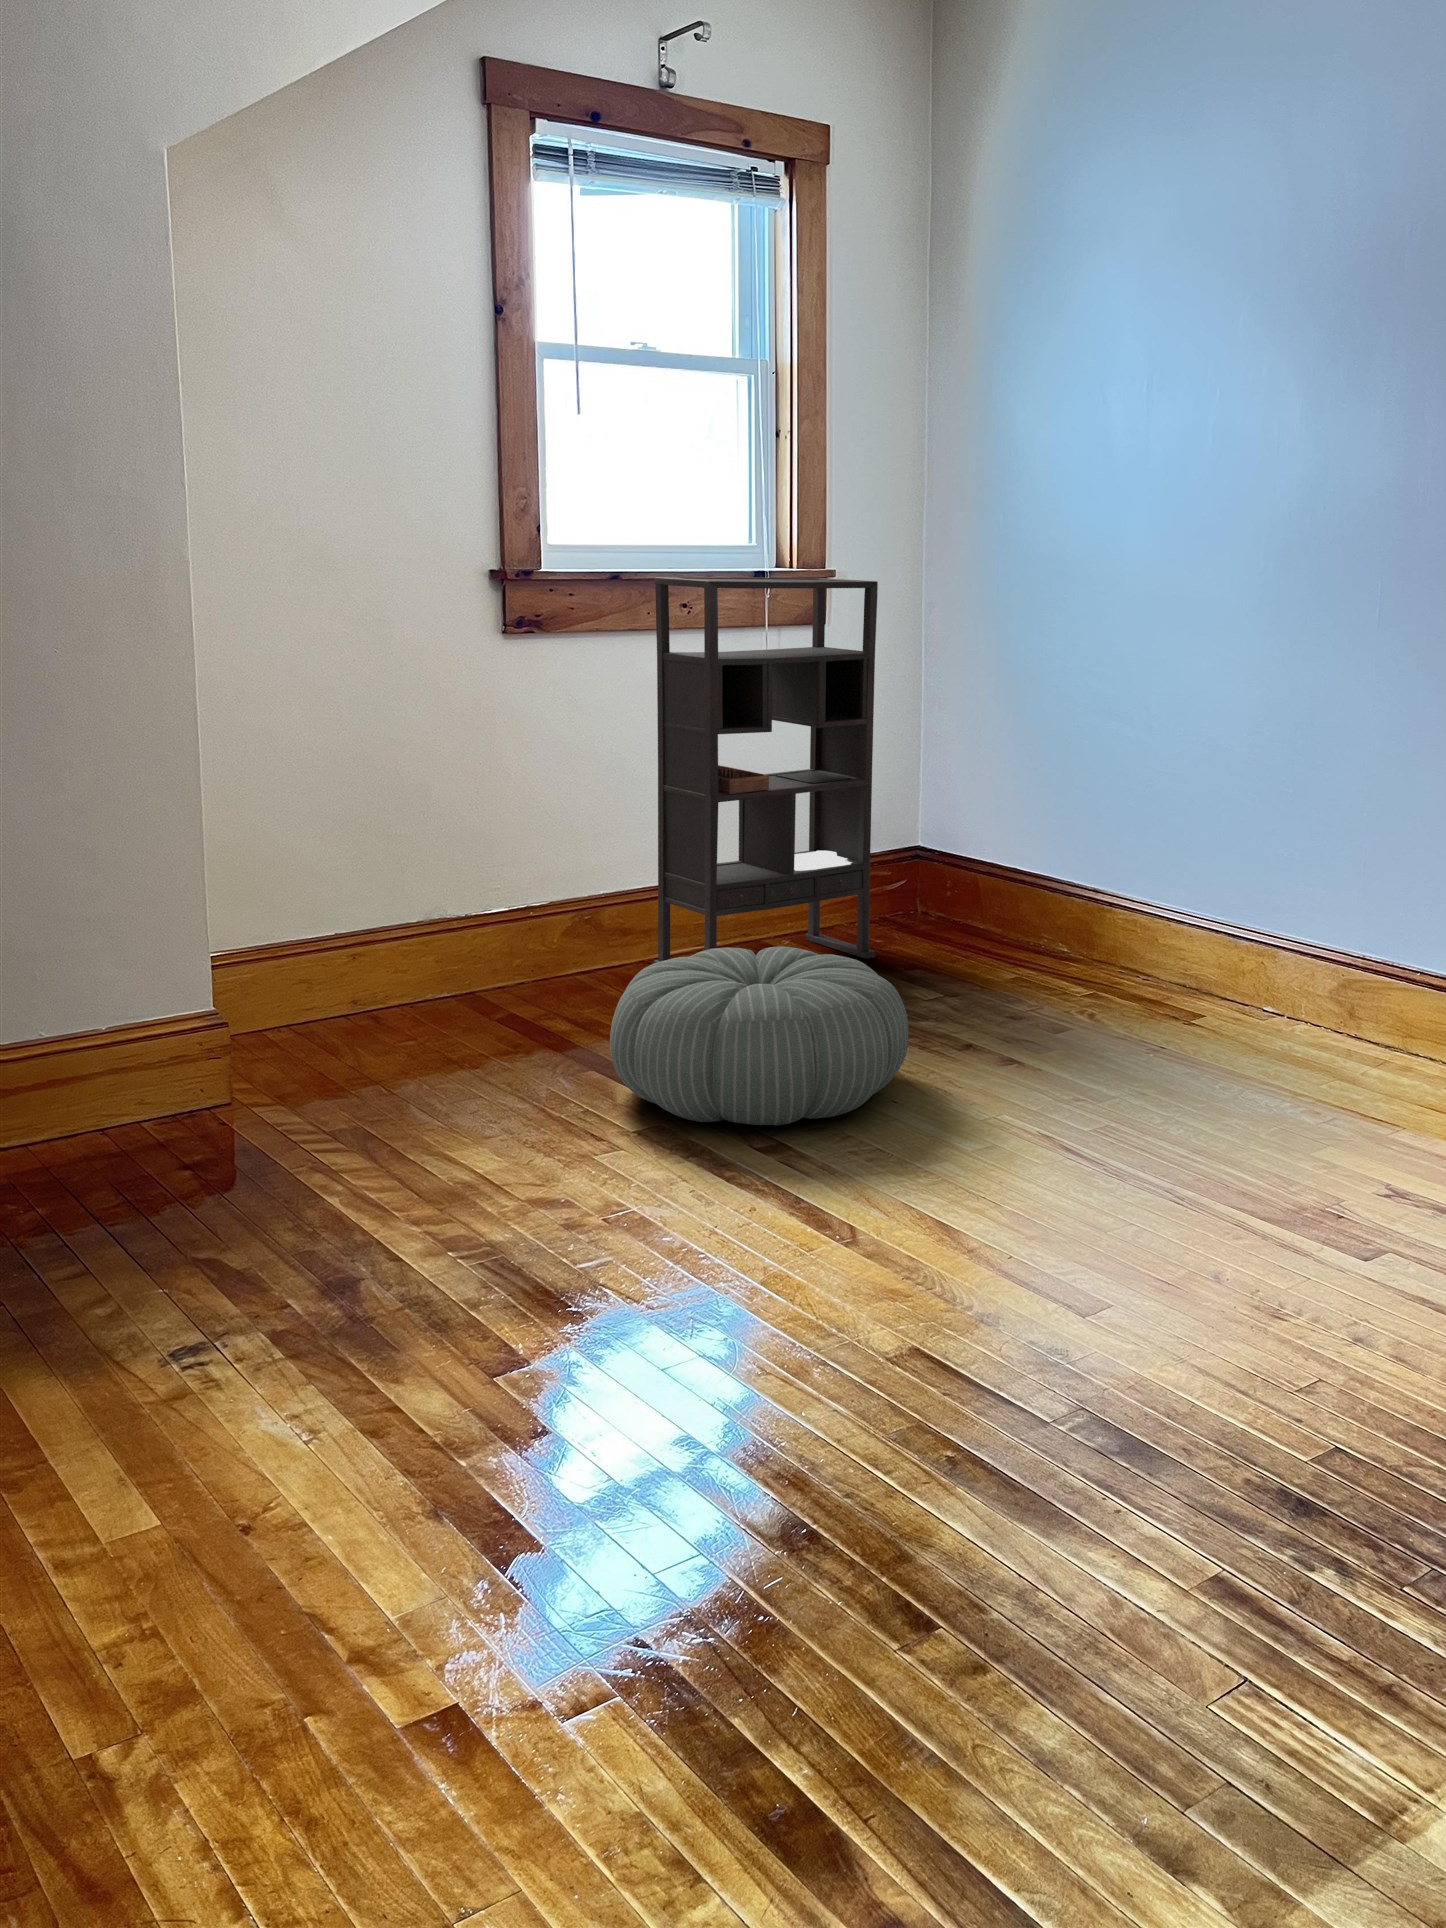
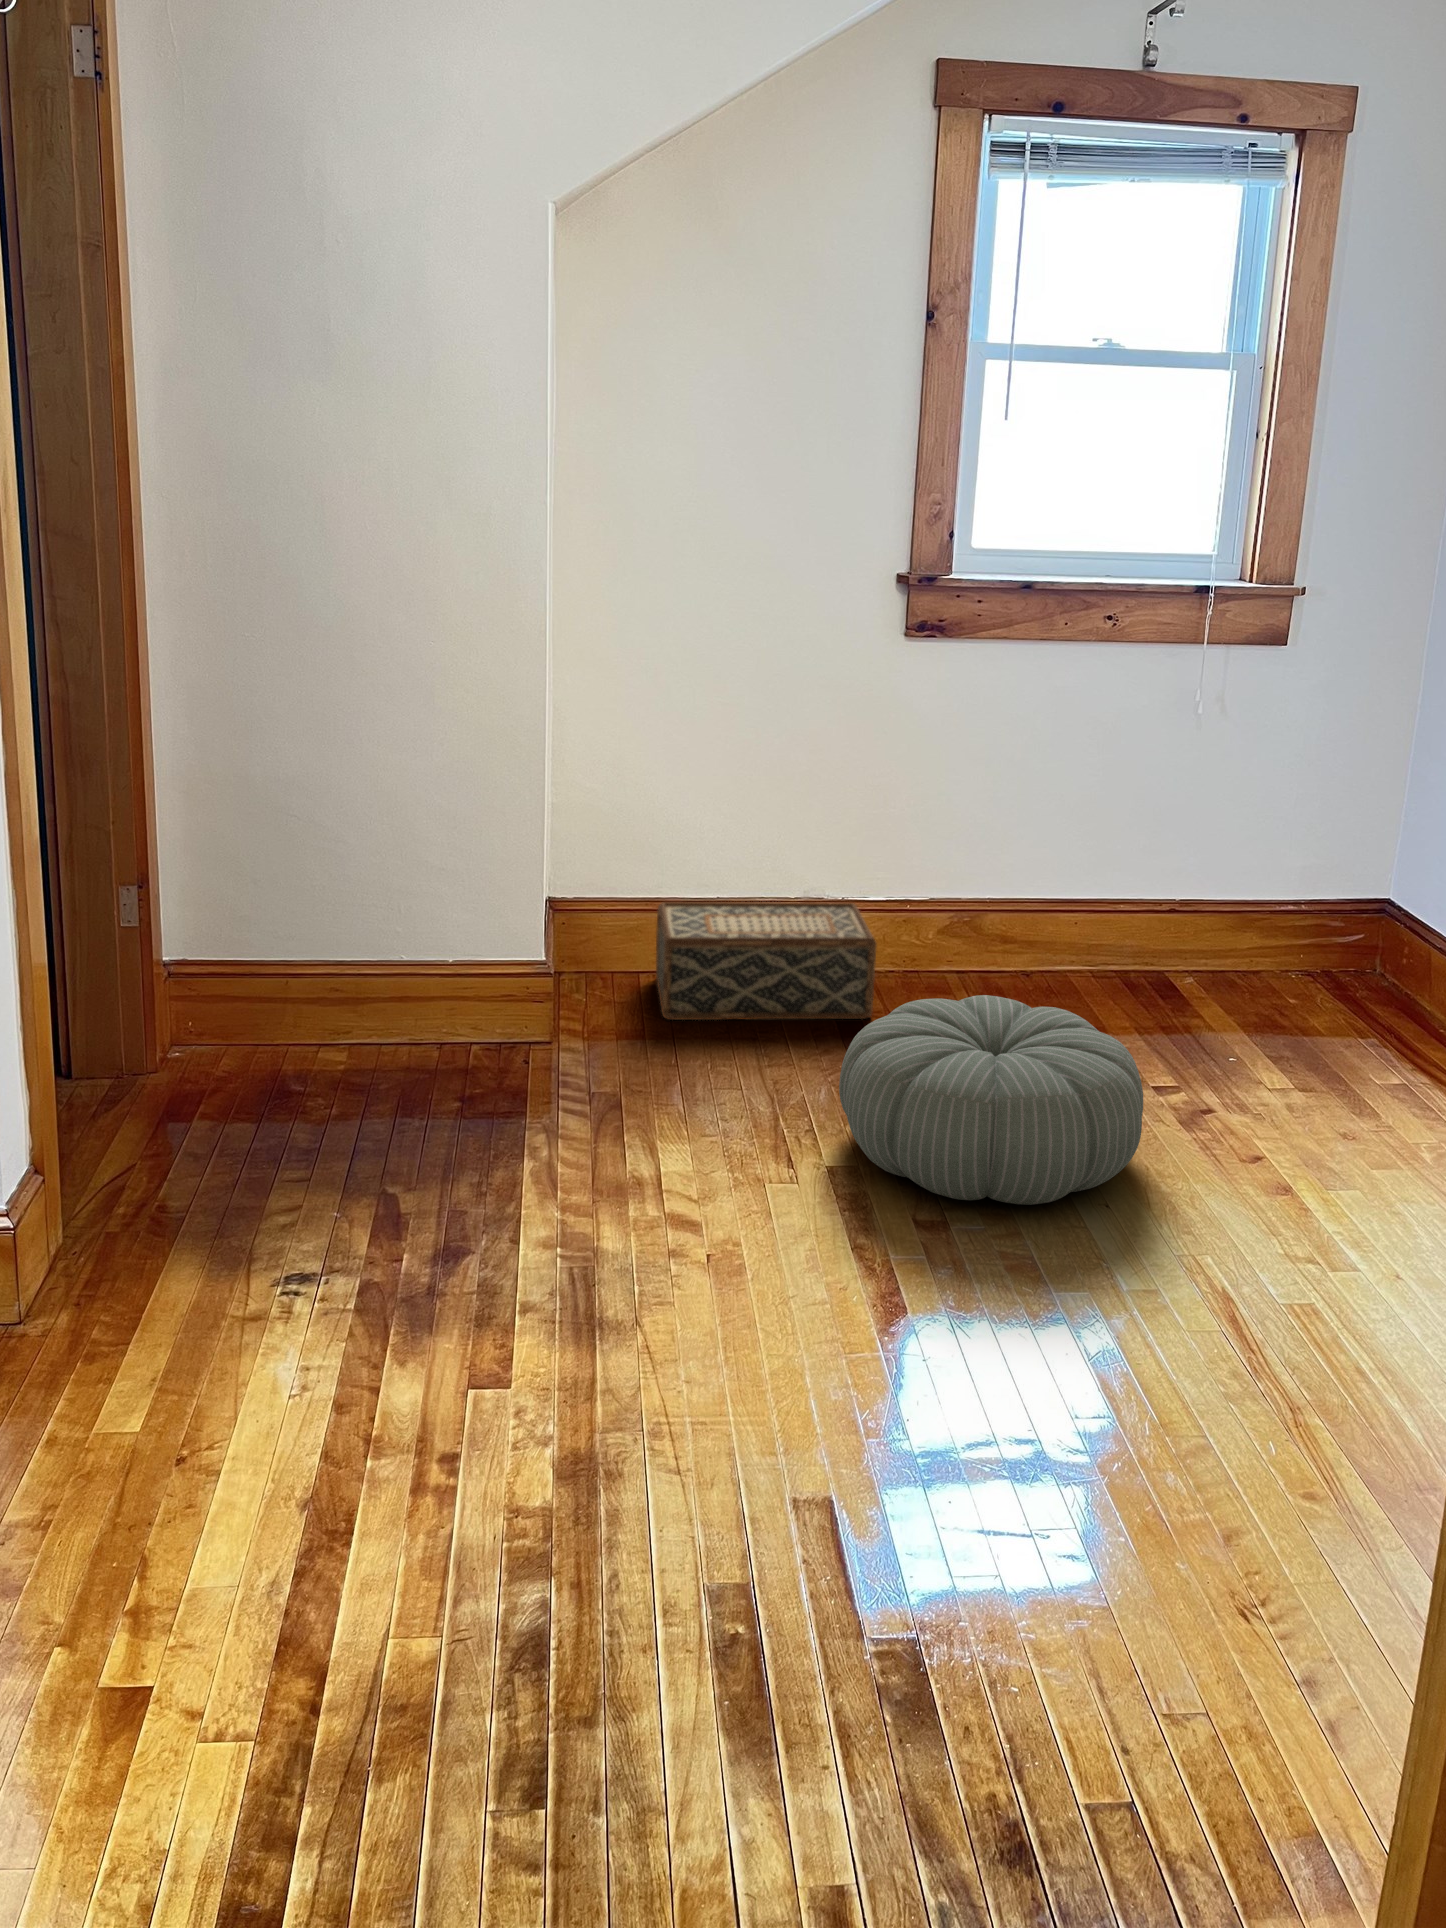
bookshelf: present [654,577,878,963] -> none [1035,589,1319,1018]
woven basket: none [282,916,541,1061] -> present [656,902,876,1020]

